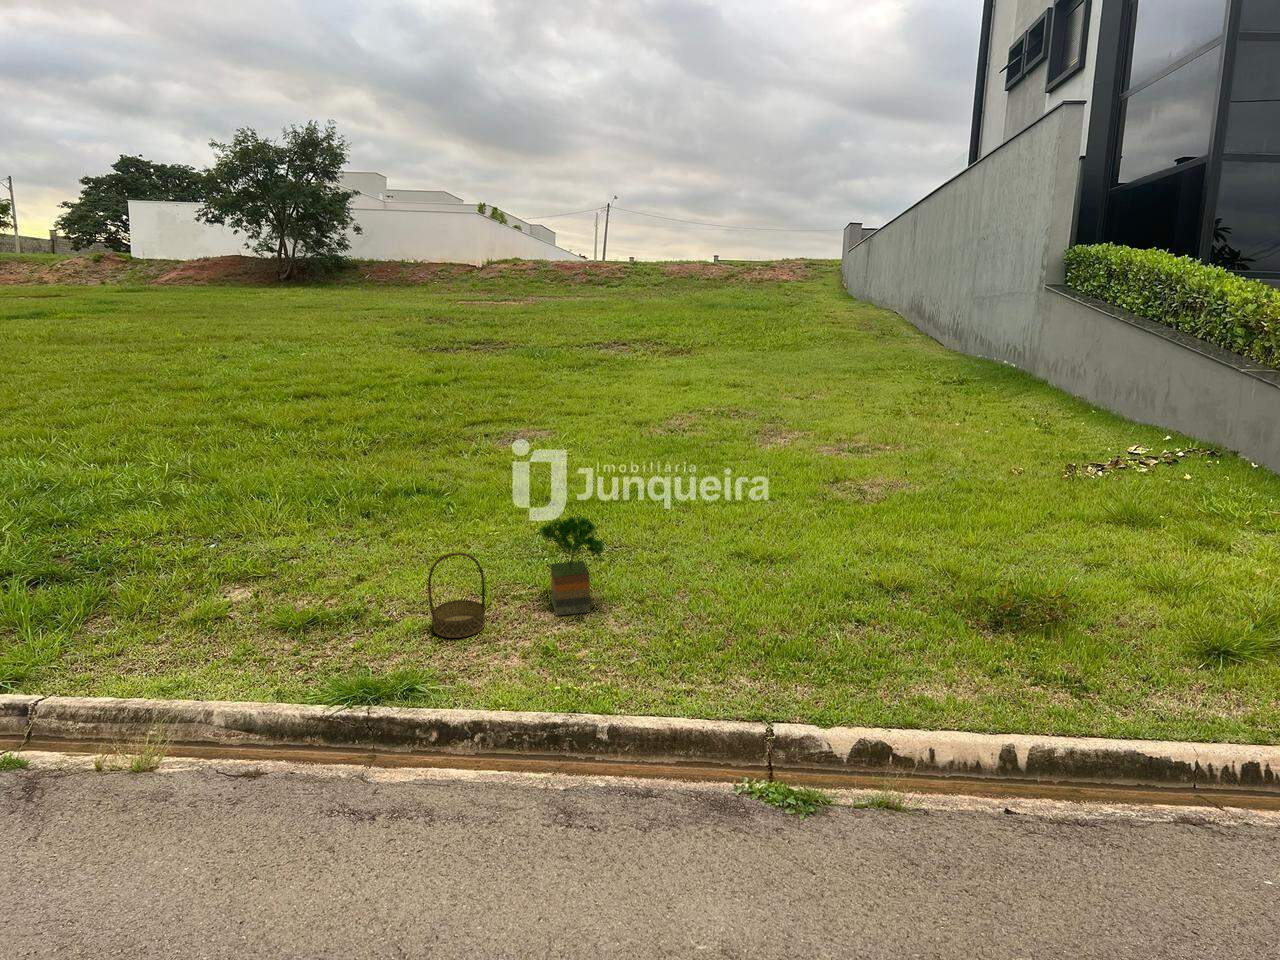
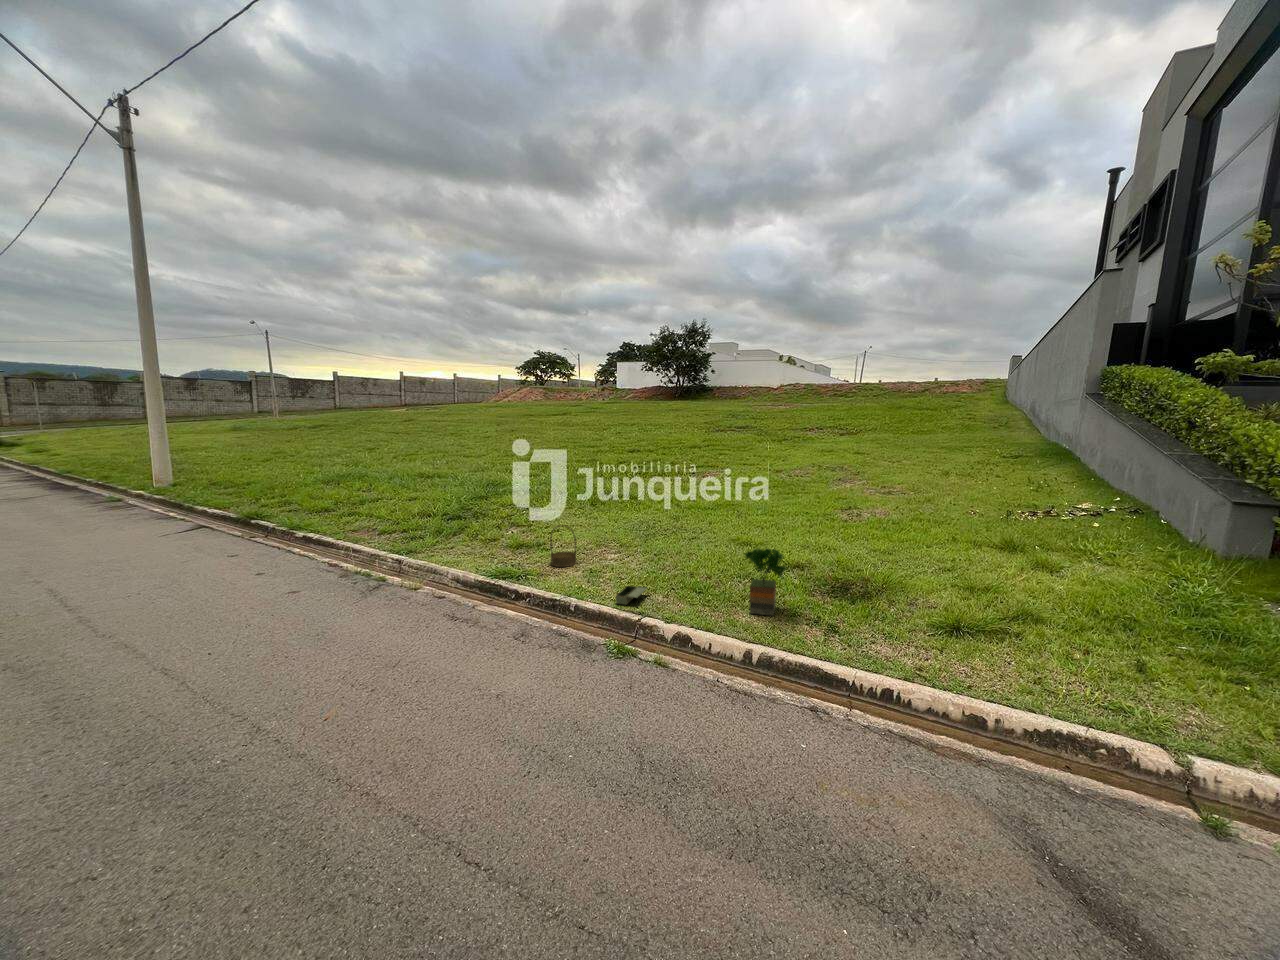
potted tree: present [539,516,604,616] -> present [744,548,786,616]
toolbox: none [666,654,725,704] -> present [616,586,647,605]

